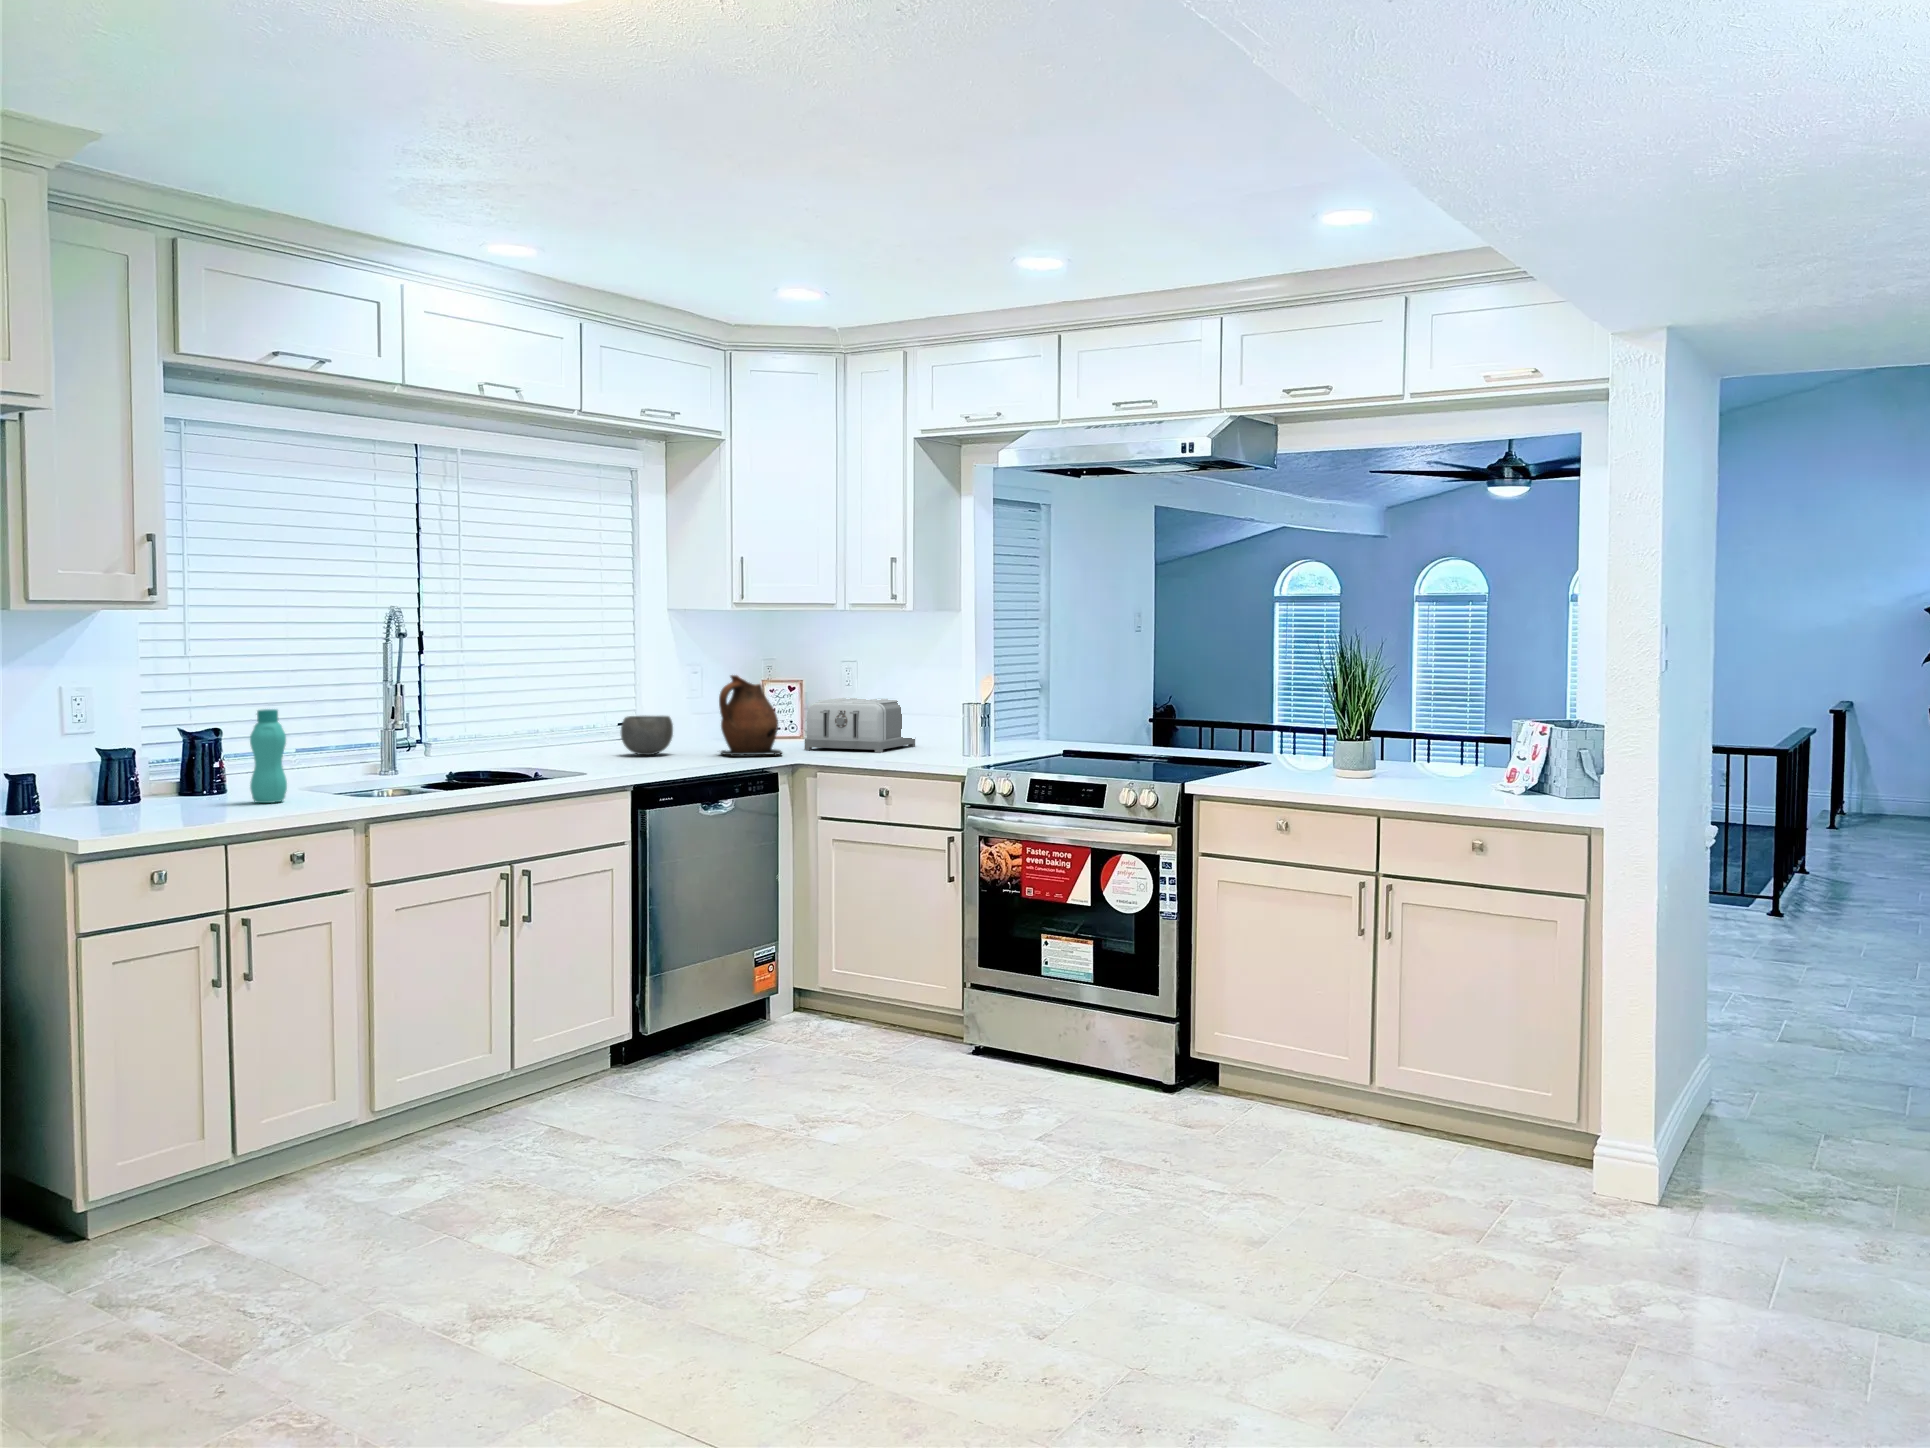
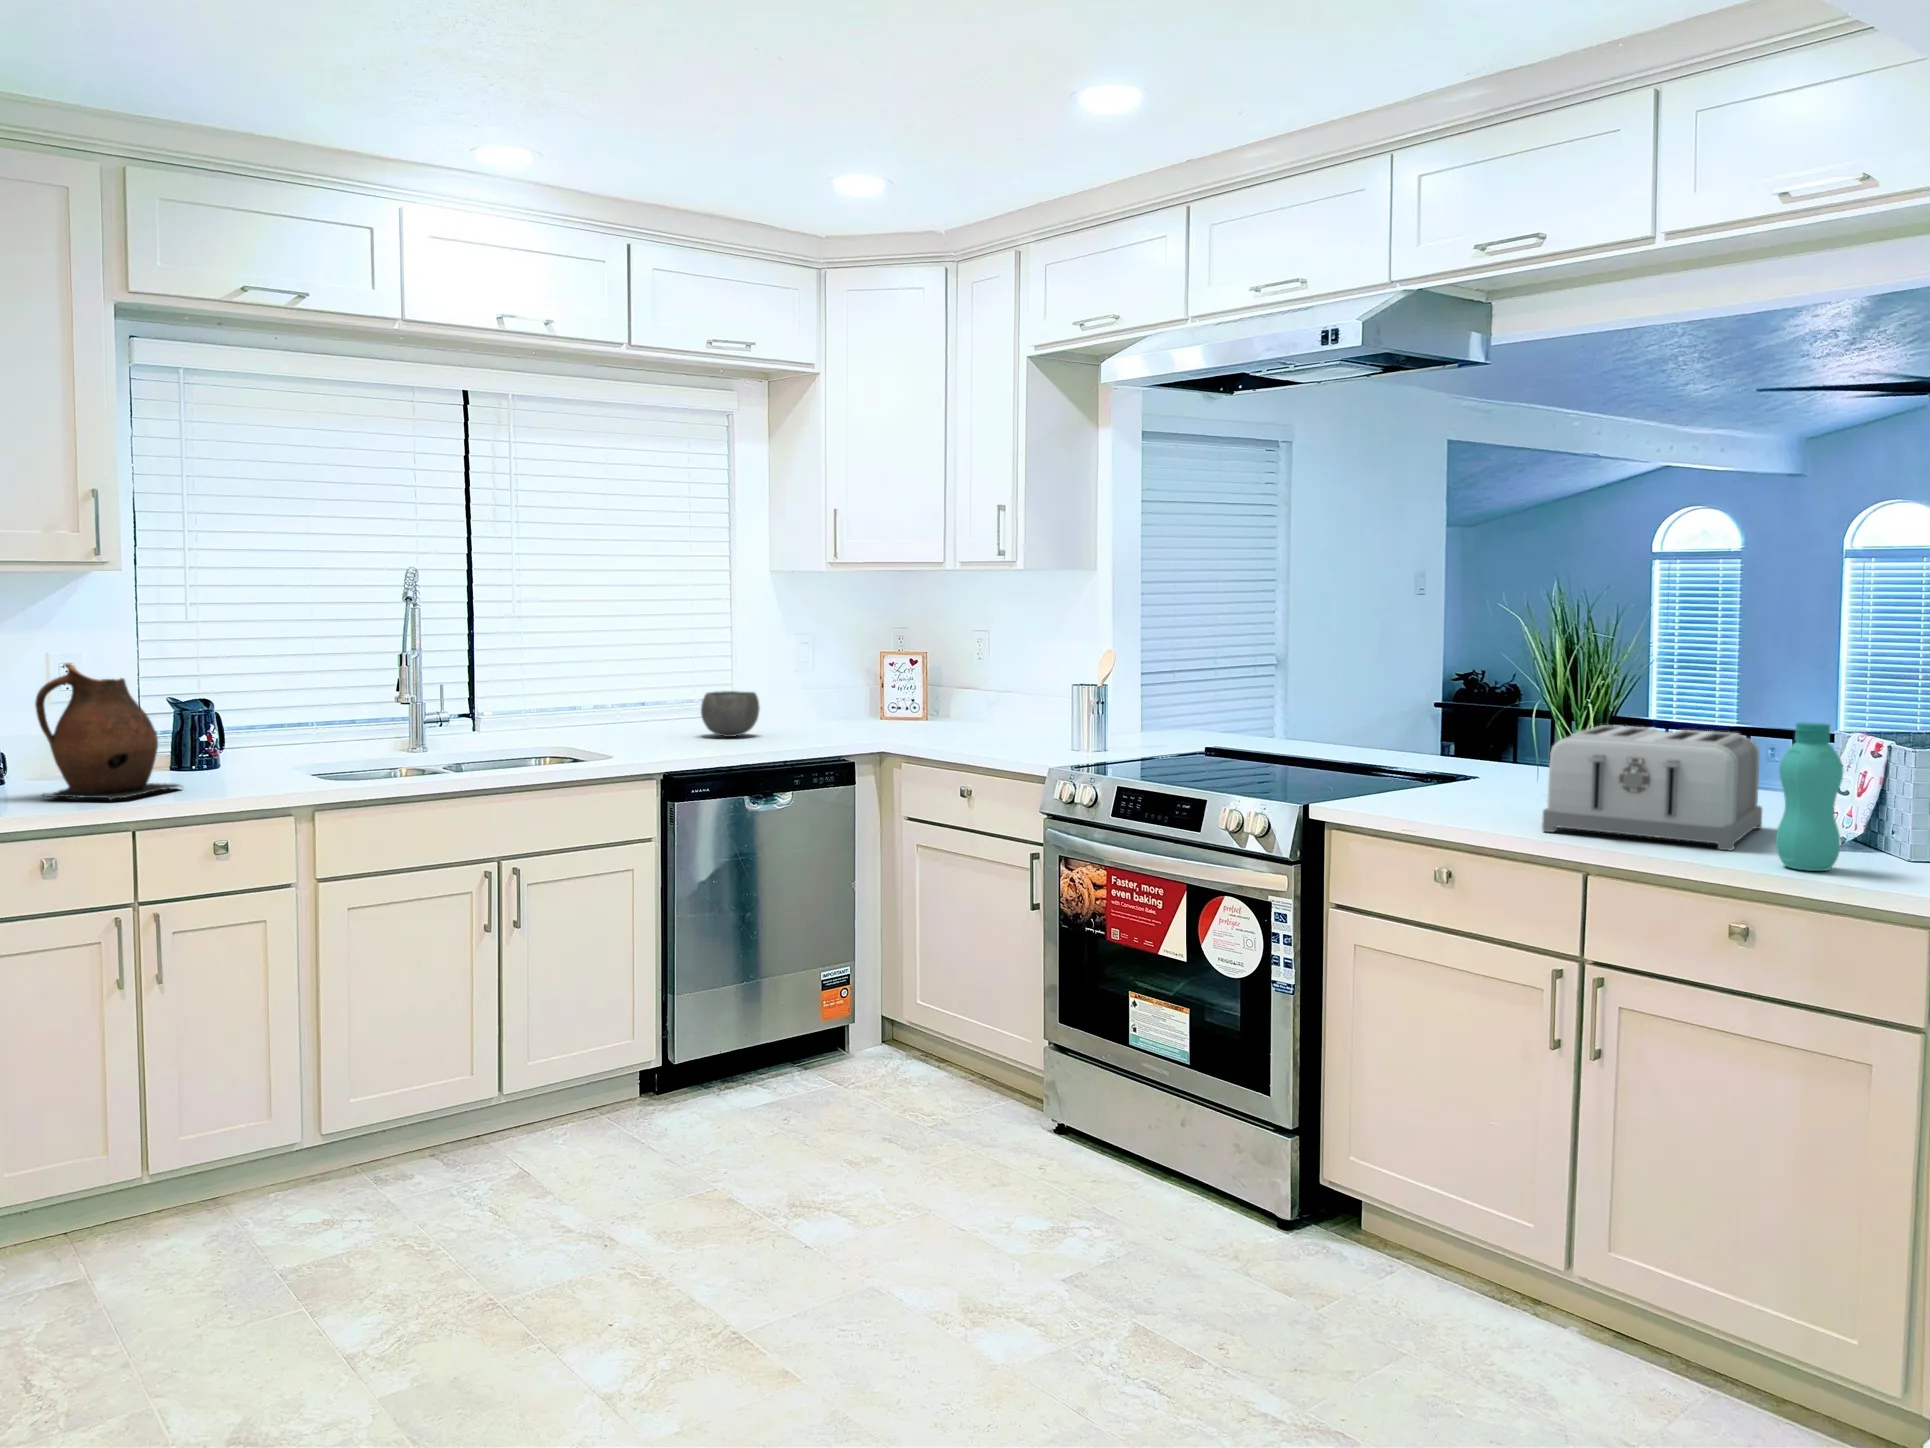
ceramic pitcher: present [719,675,782,755] -> present [35,663,181,801]
toaster: present [805,698,915,752] -> present [1542,725,1762,850]
bottle: present [250,709,287,803] -> present [1776,722,1843,871]

